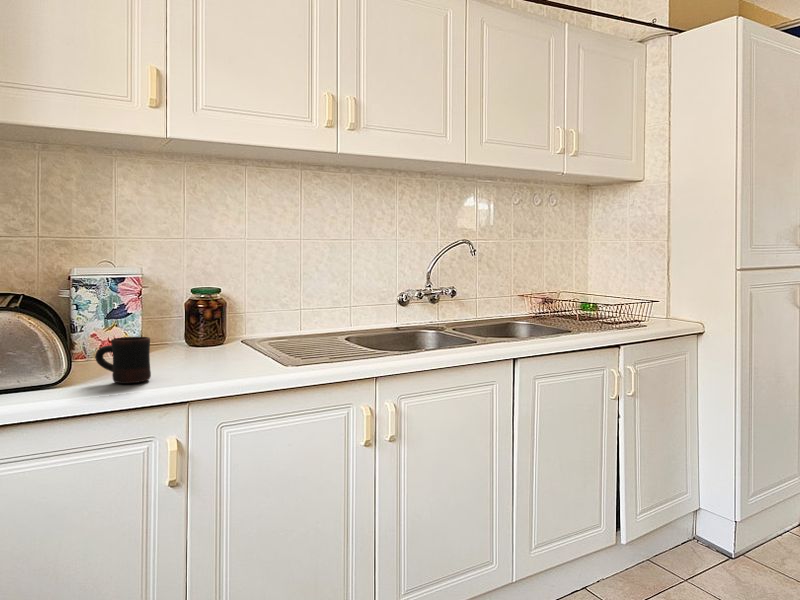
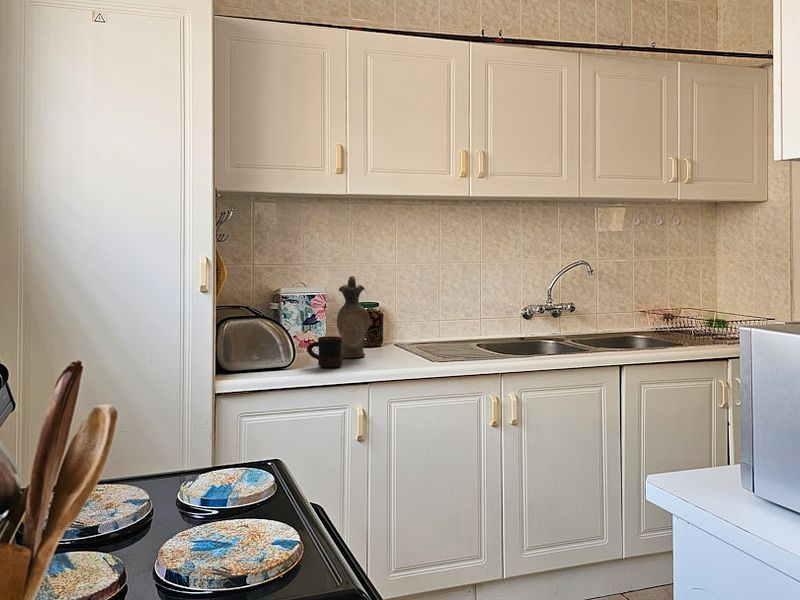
ceramic pitcher: none [151,251,199,363] -> present [337,276,370,357]

